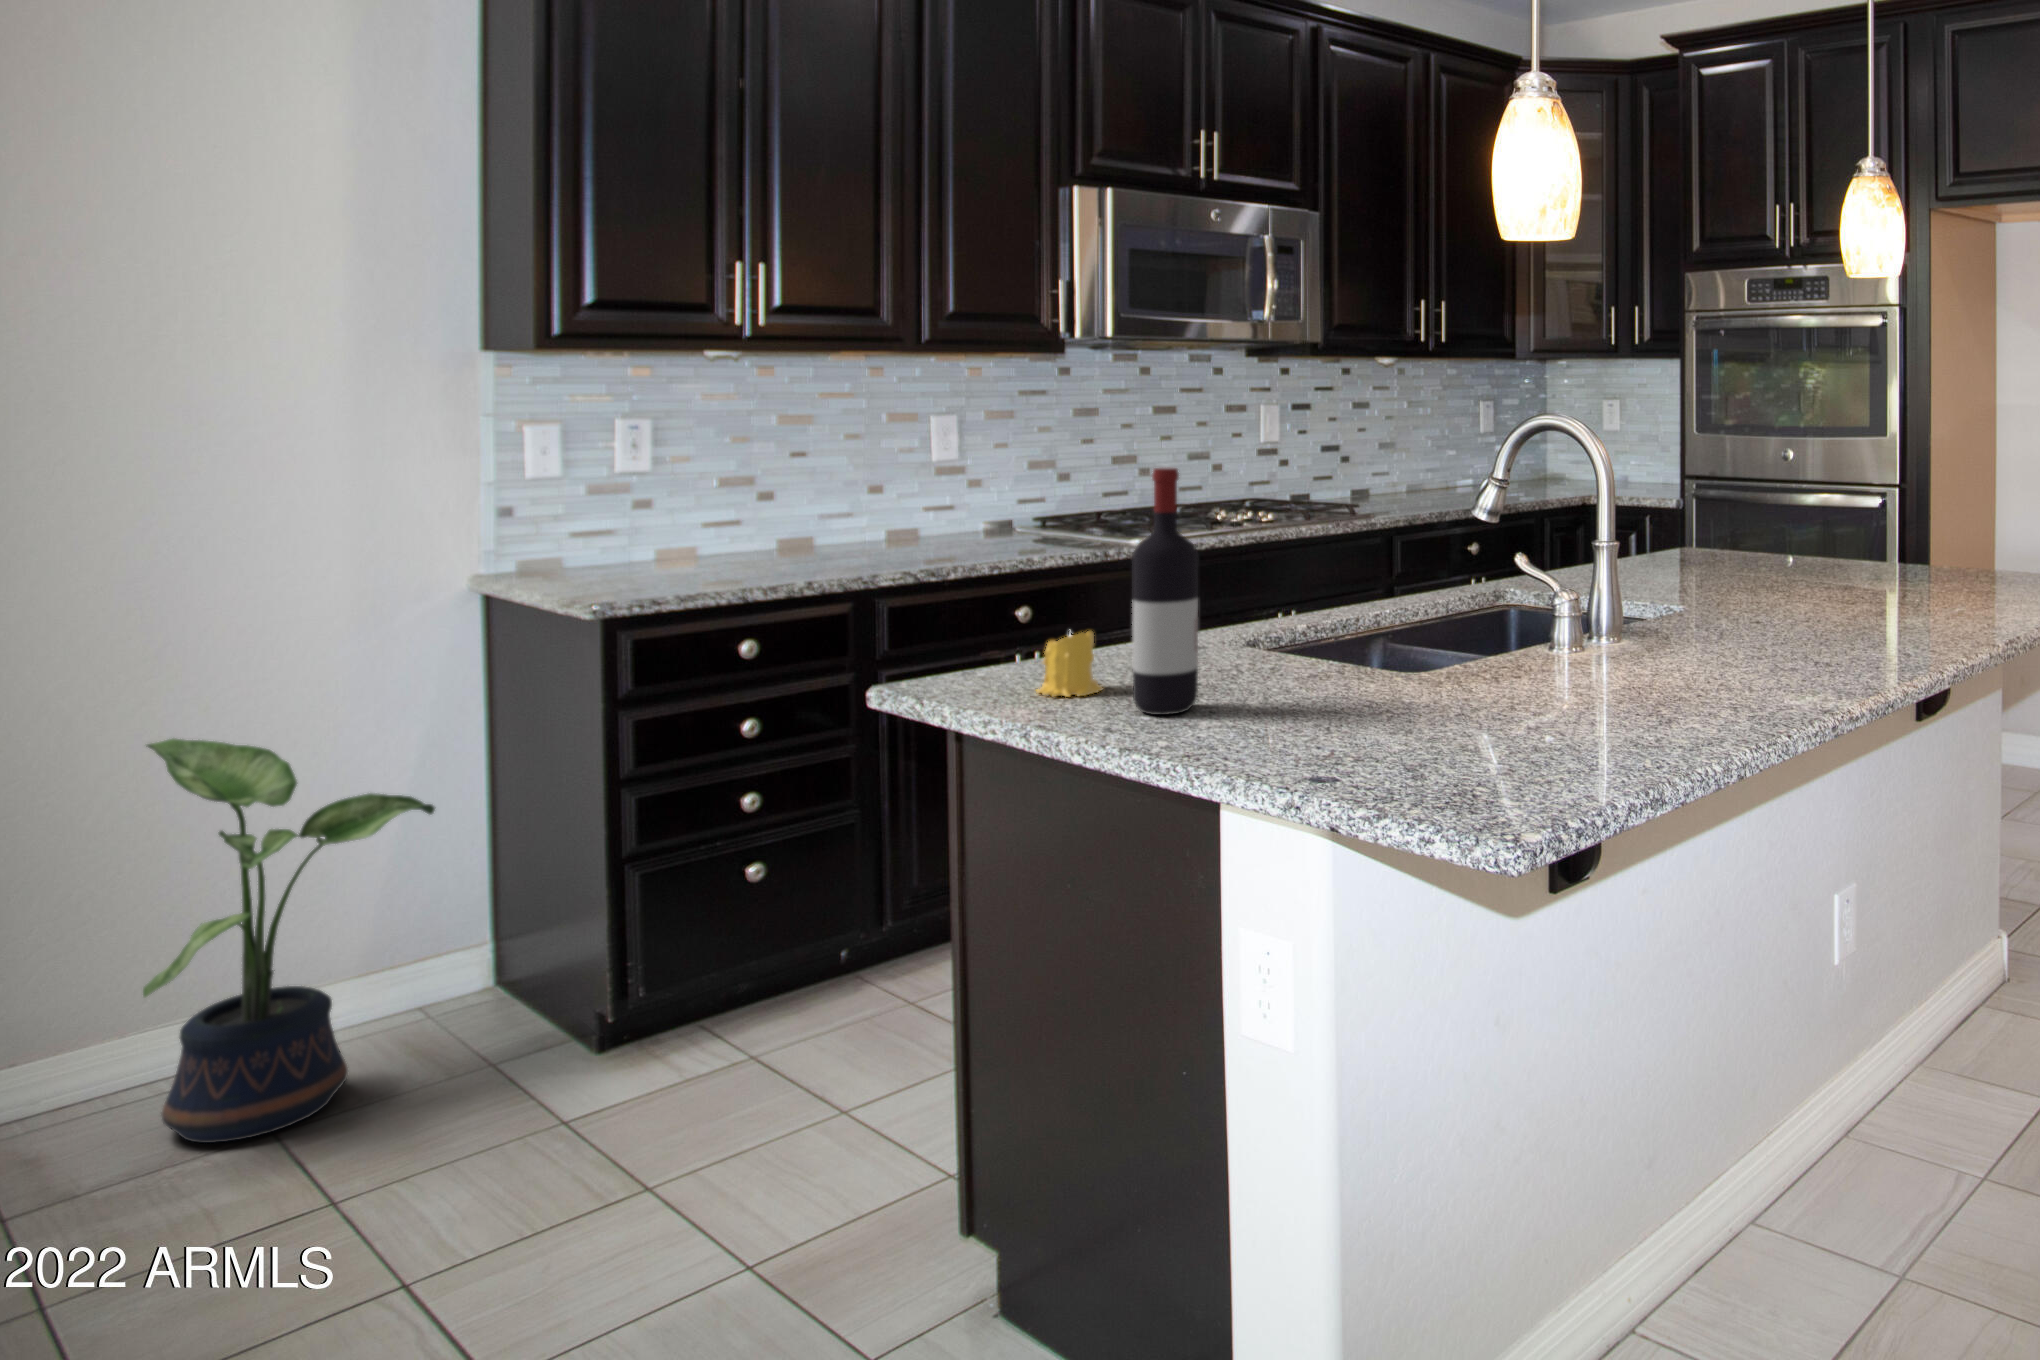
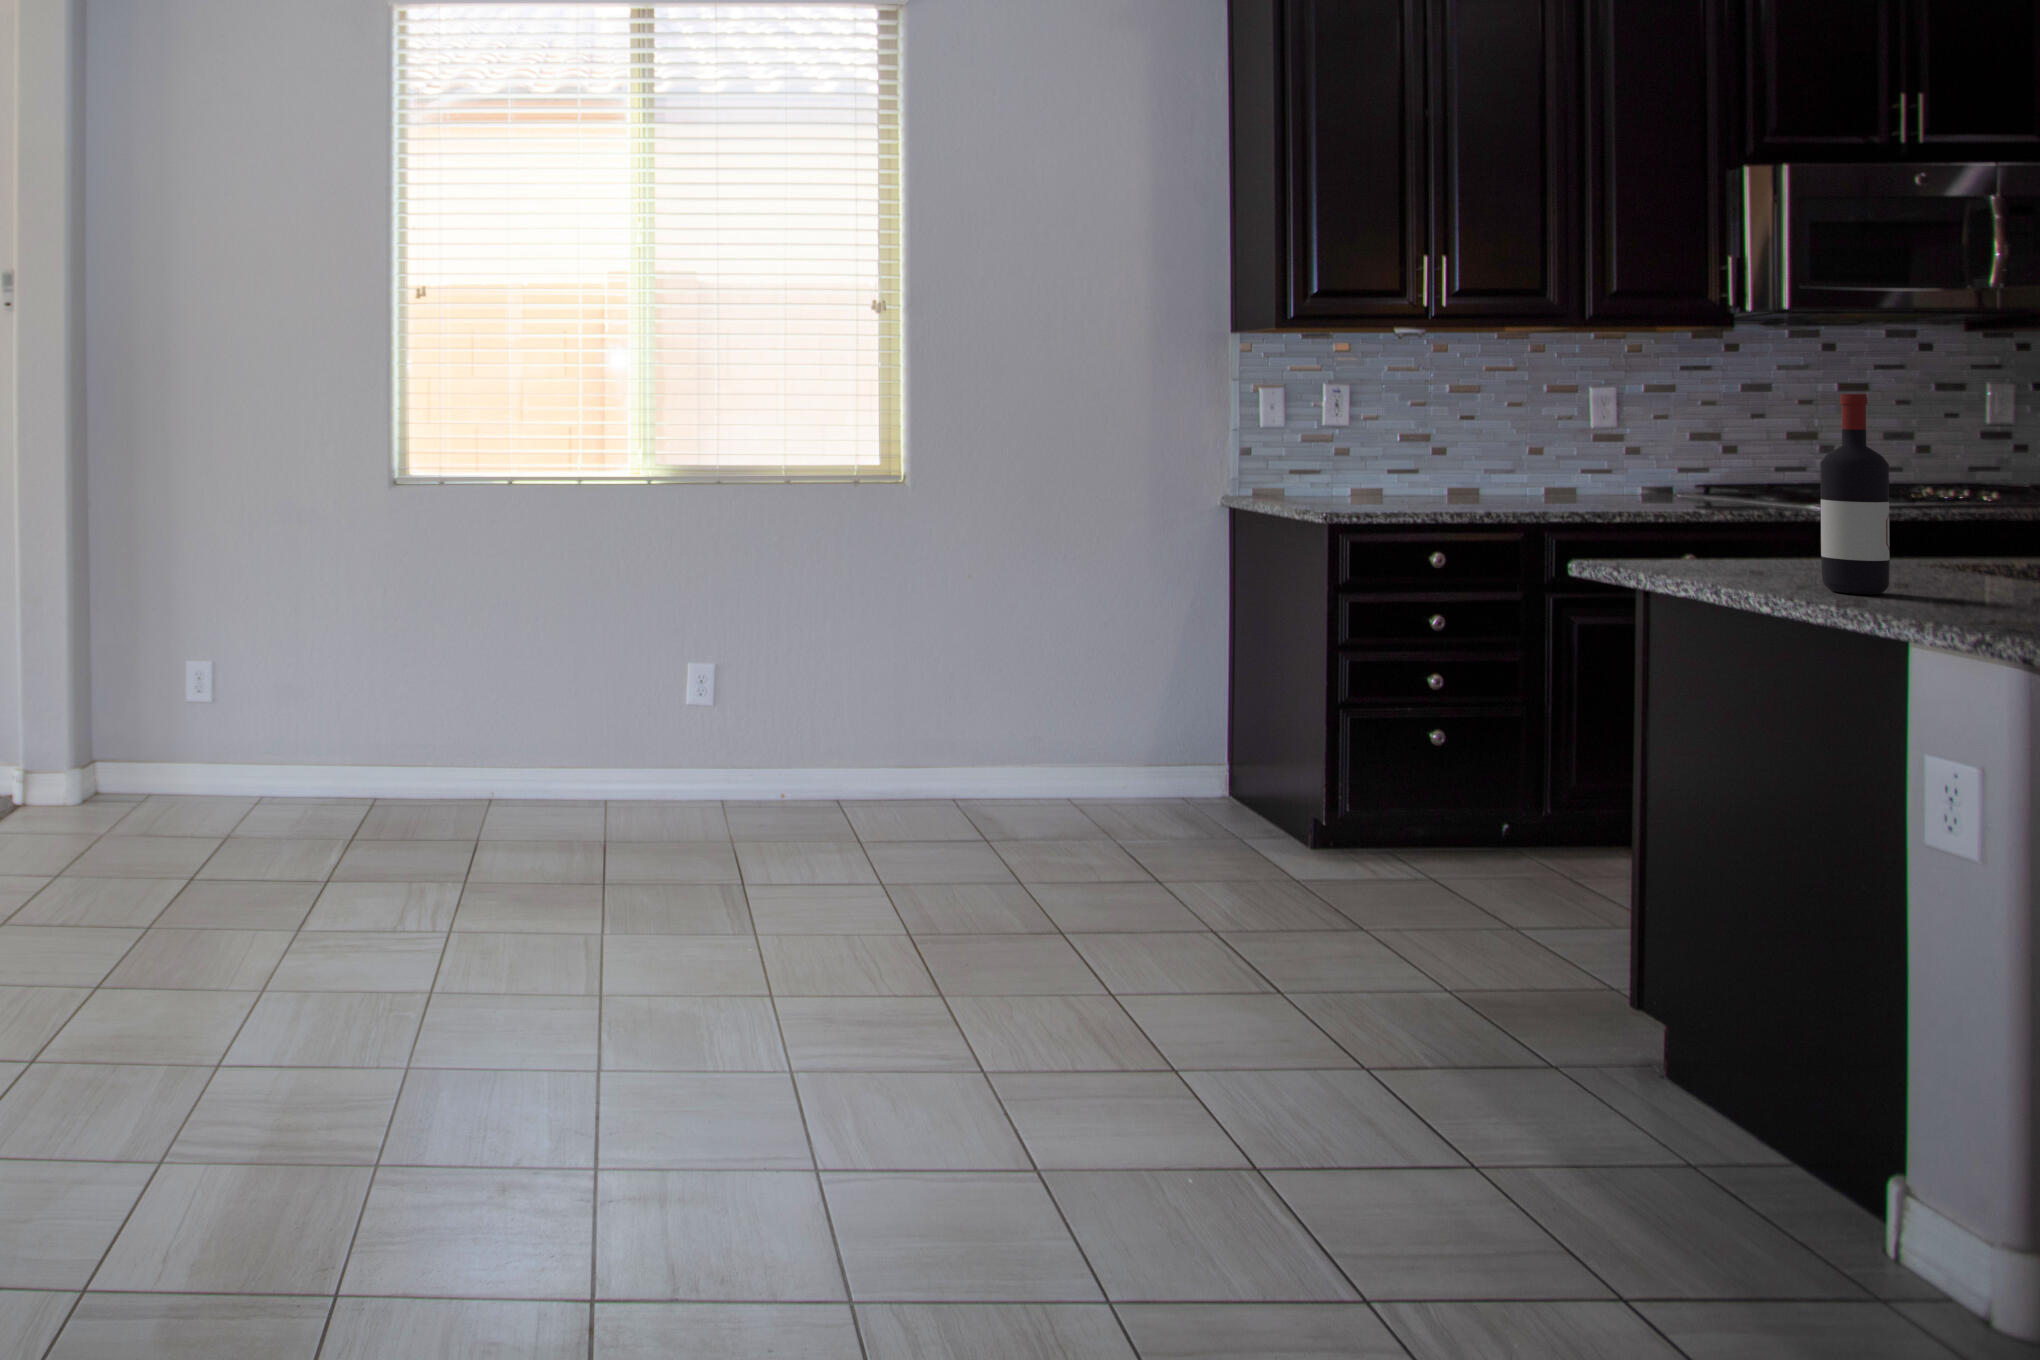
candle: present [1037,631,1103,697] -> none [1724,526,1791,580]
potted plant: present [143,739,435,1143] -> none [1047,574,1213,828]

